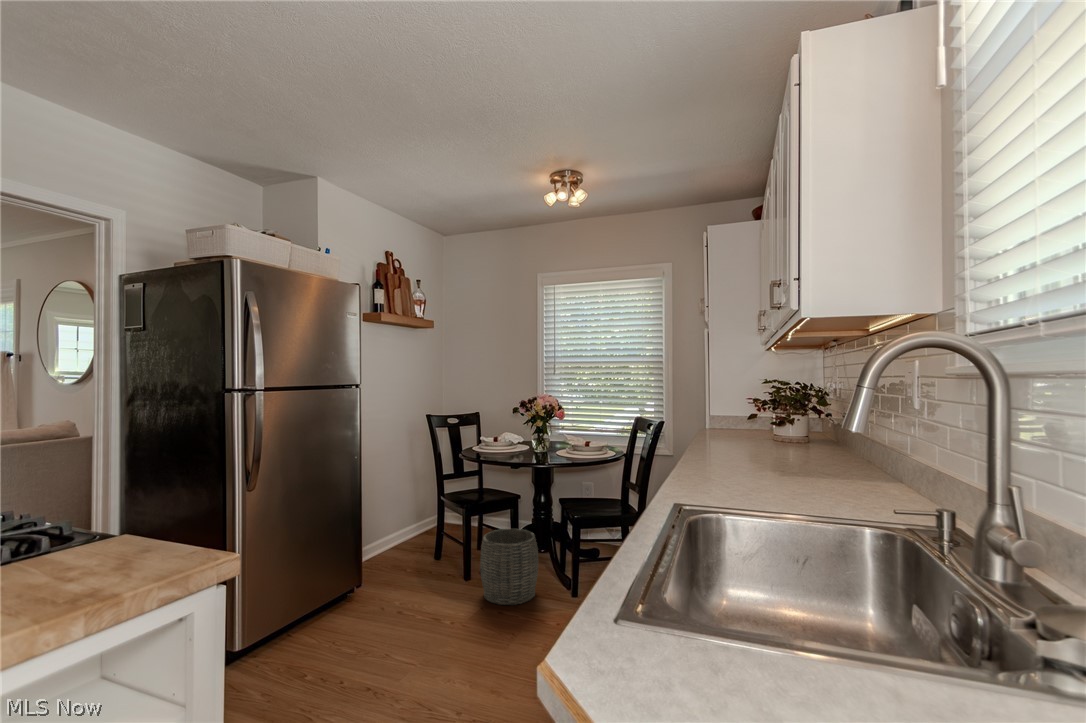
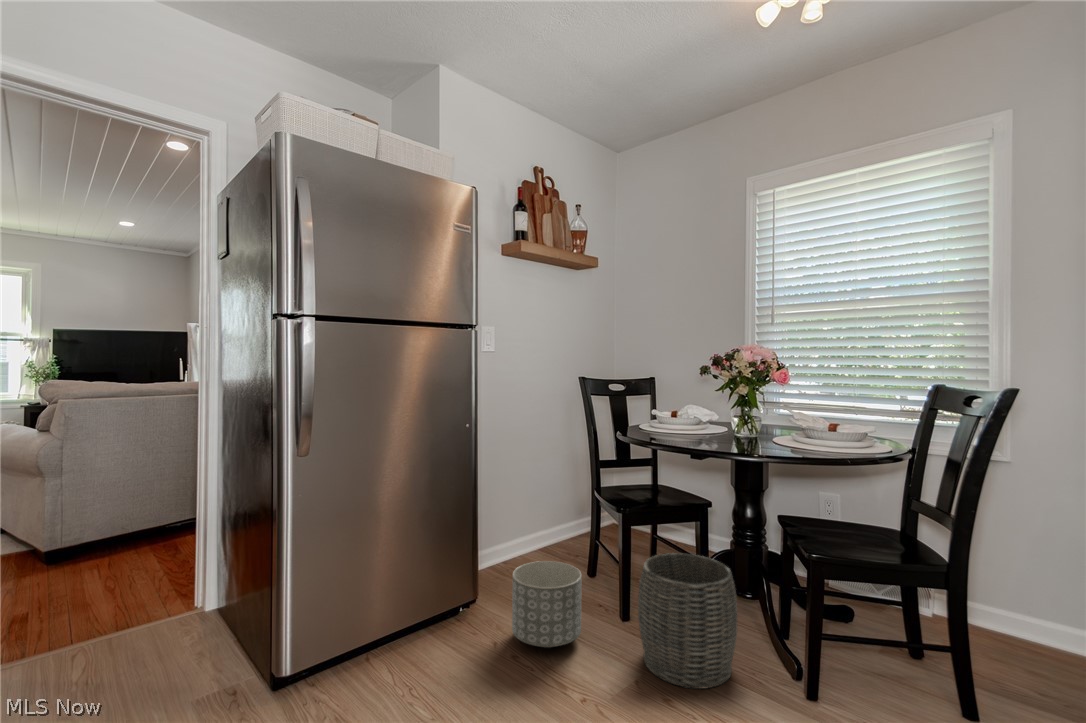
planter: none [396,547,443,602] -> present [512,561,581,648]

